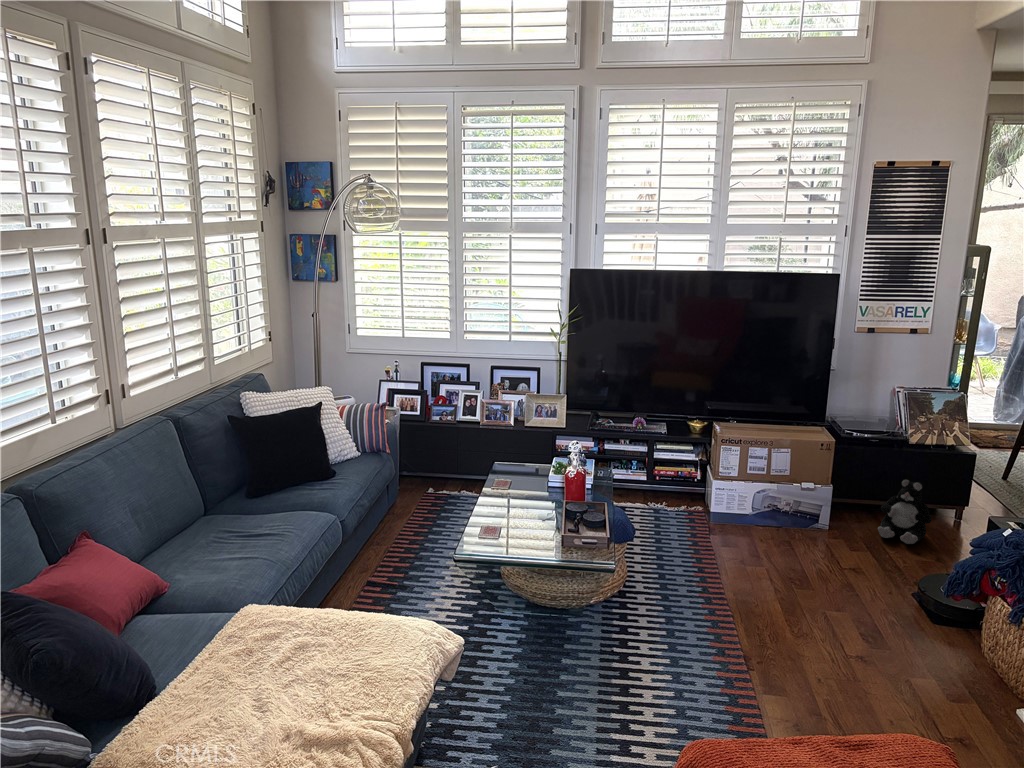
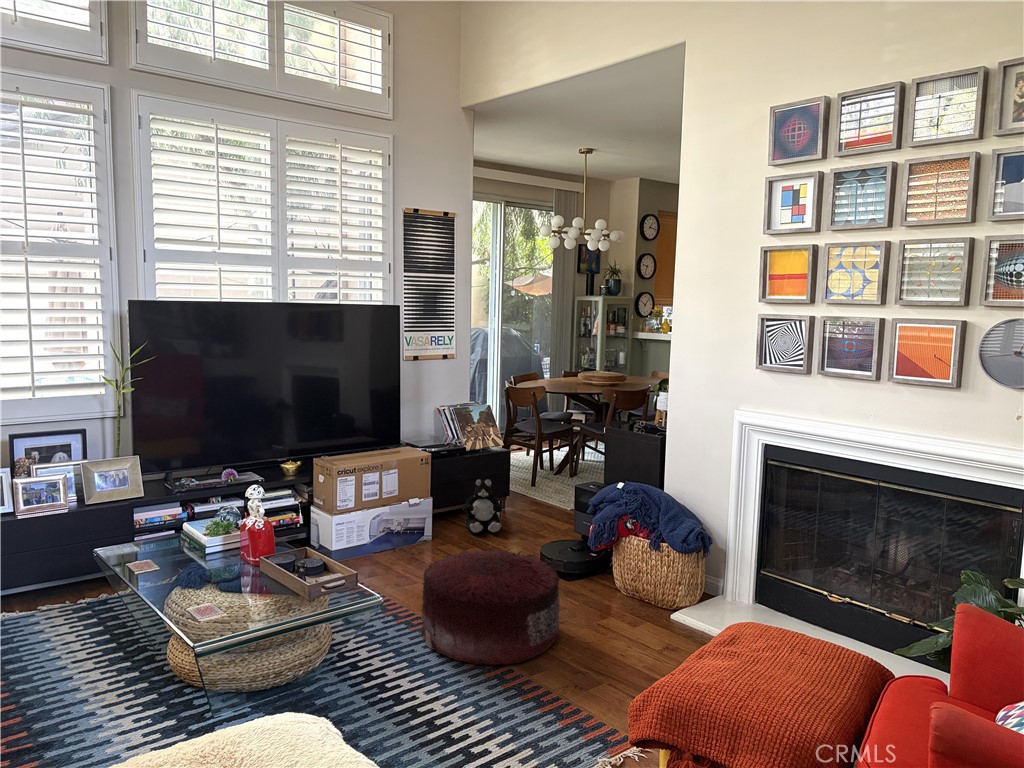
pouf: none [698,550,857,687] -> present [422,550,561,665]

